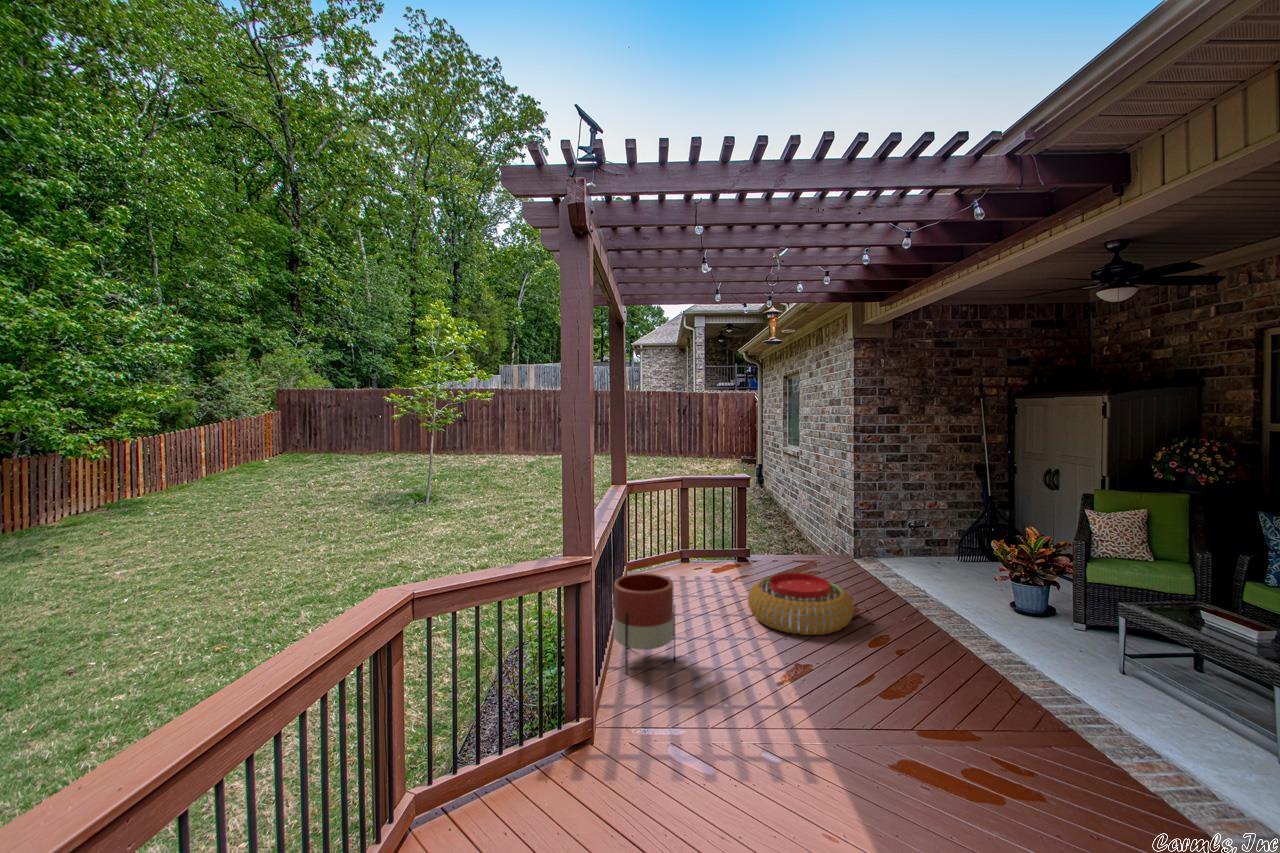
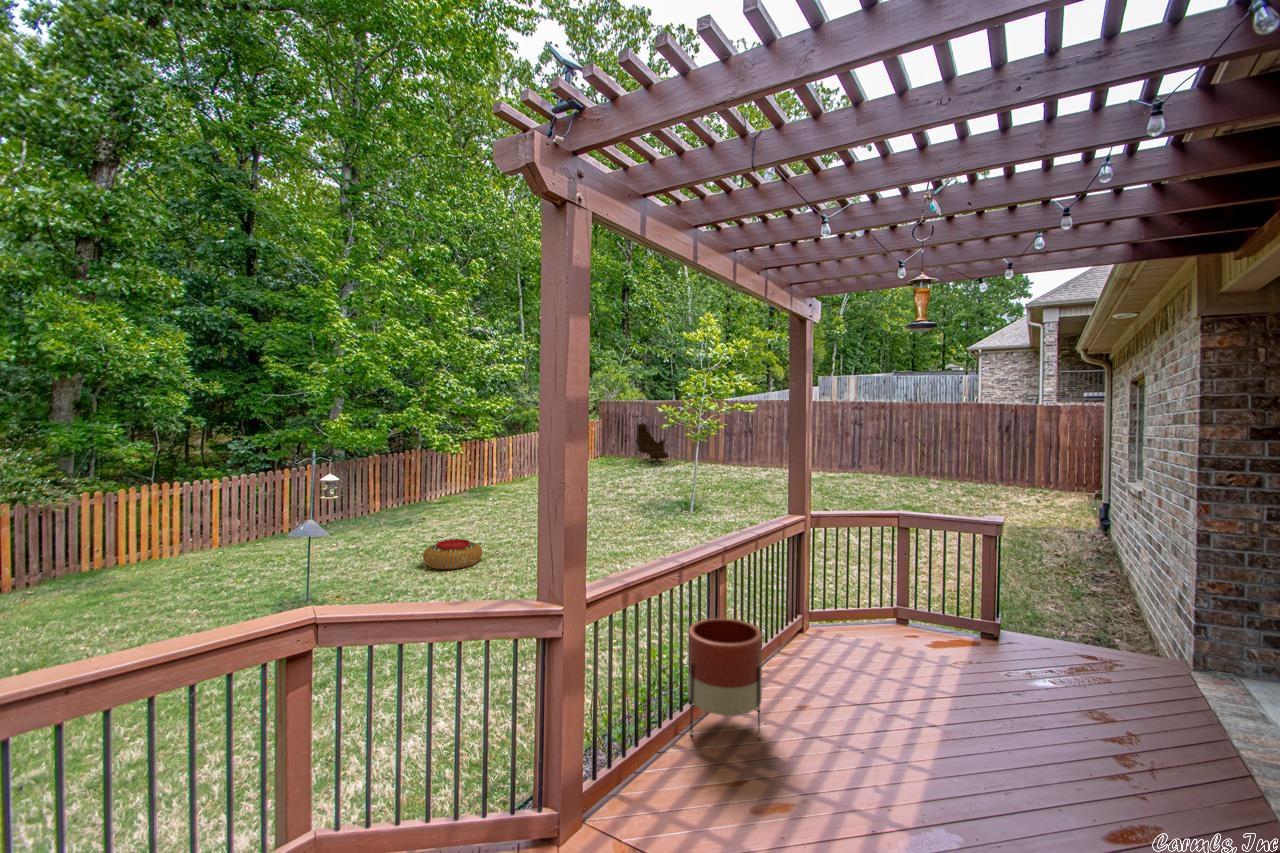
lounge chair: none [329,413,373,458] -> present [636,424,668,464]
pouf: present [748,573,854,635] -> present [423,539,483,569]

